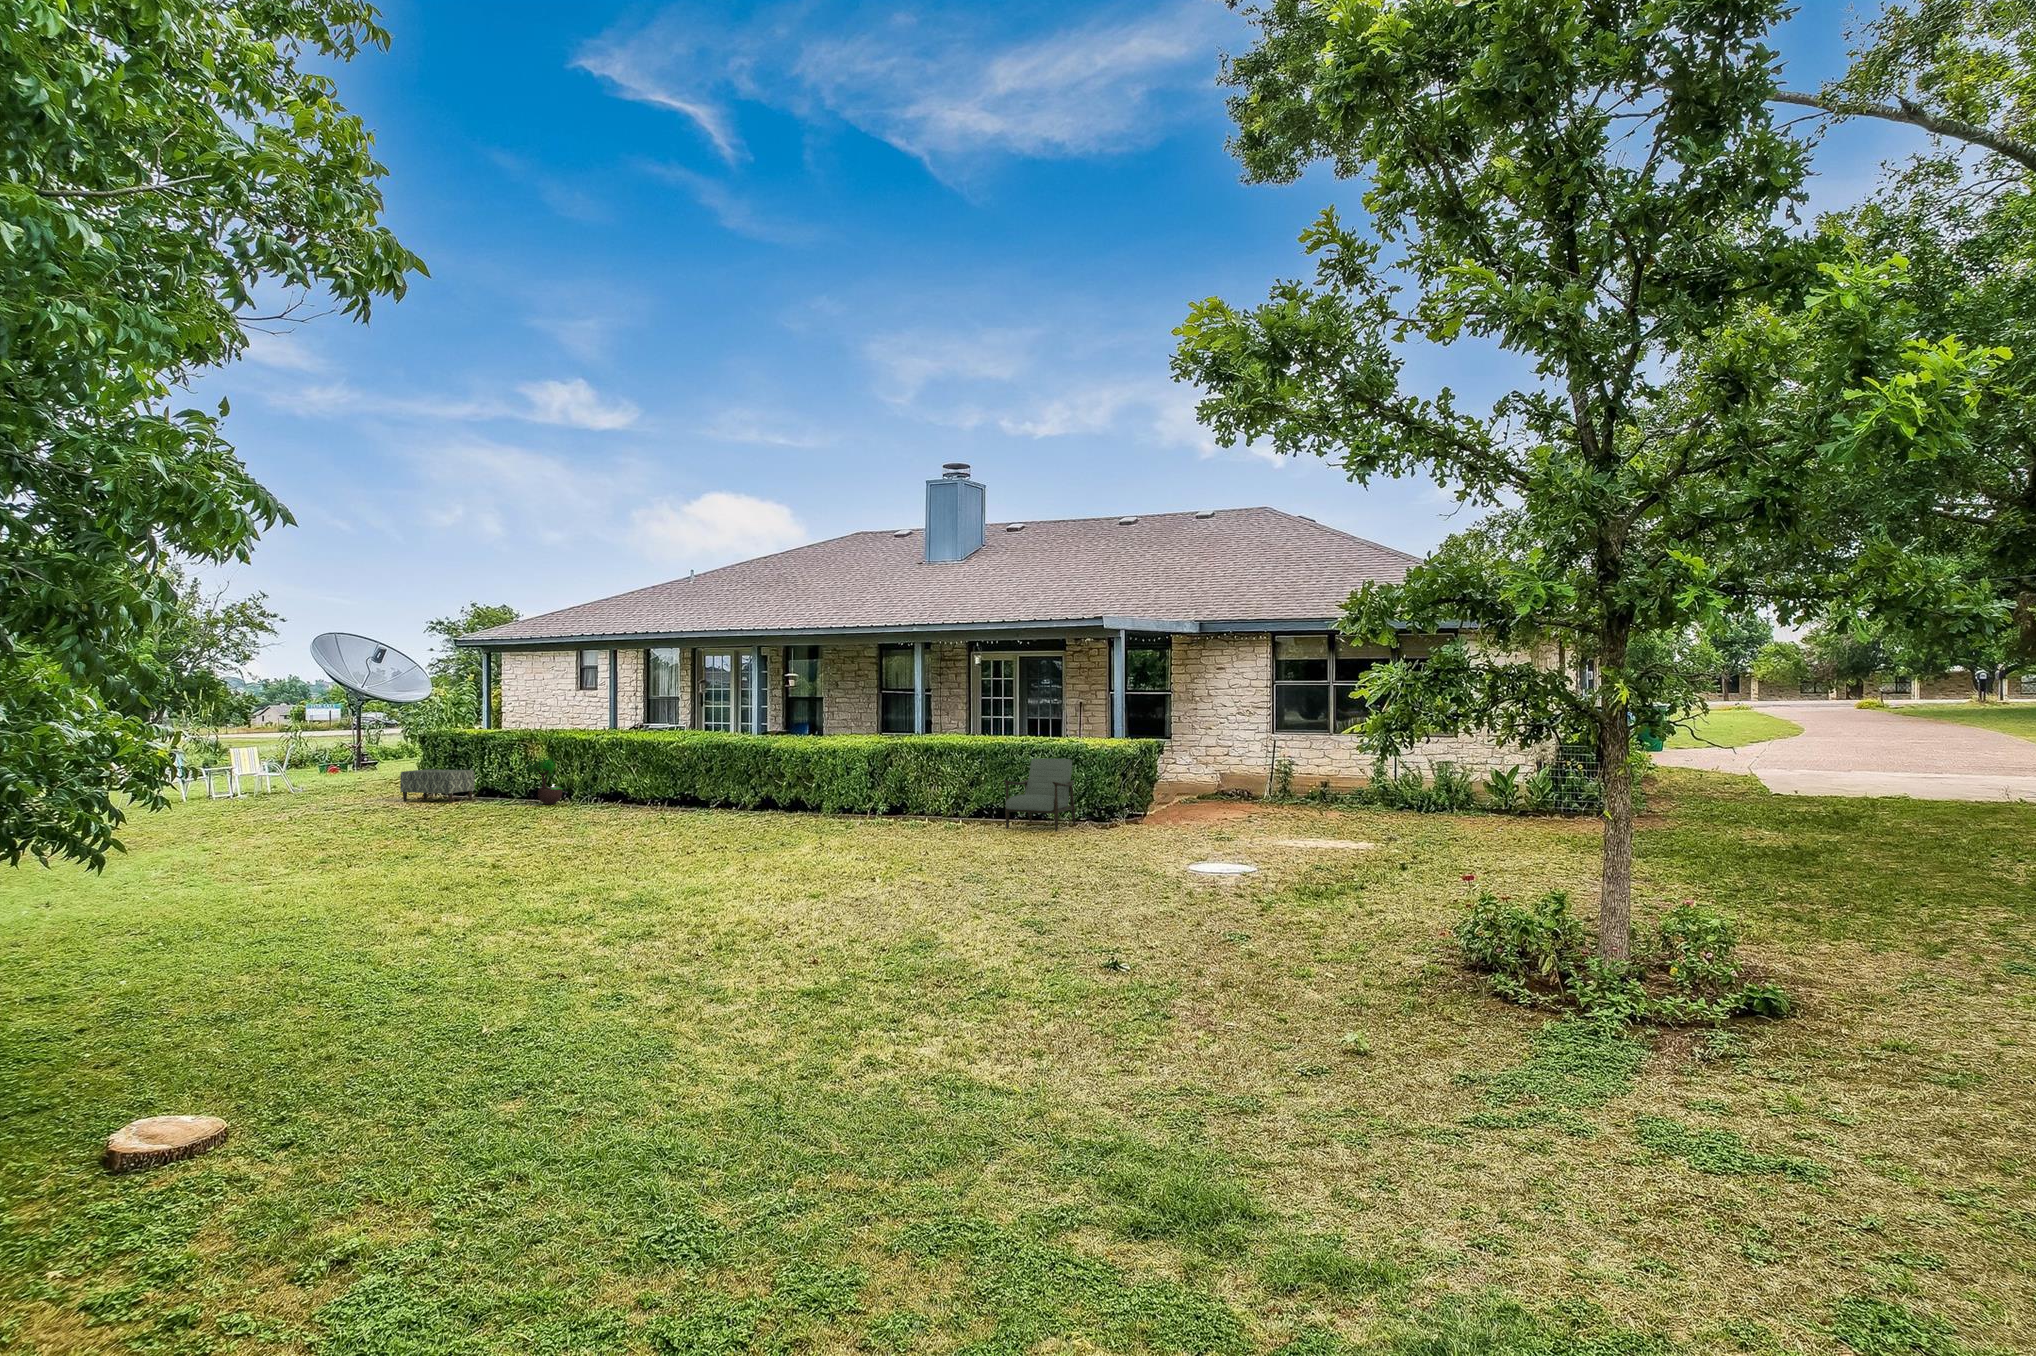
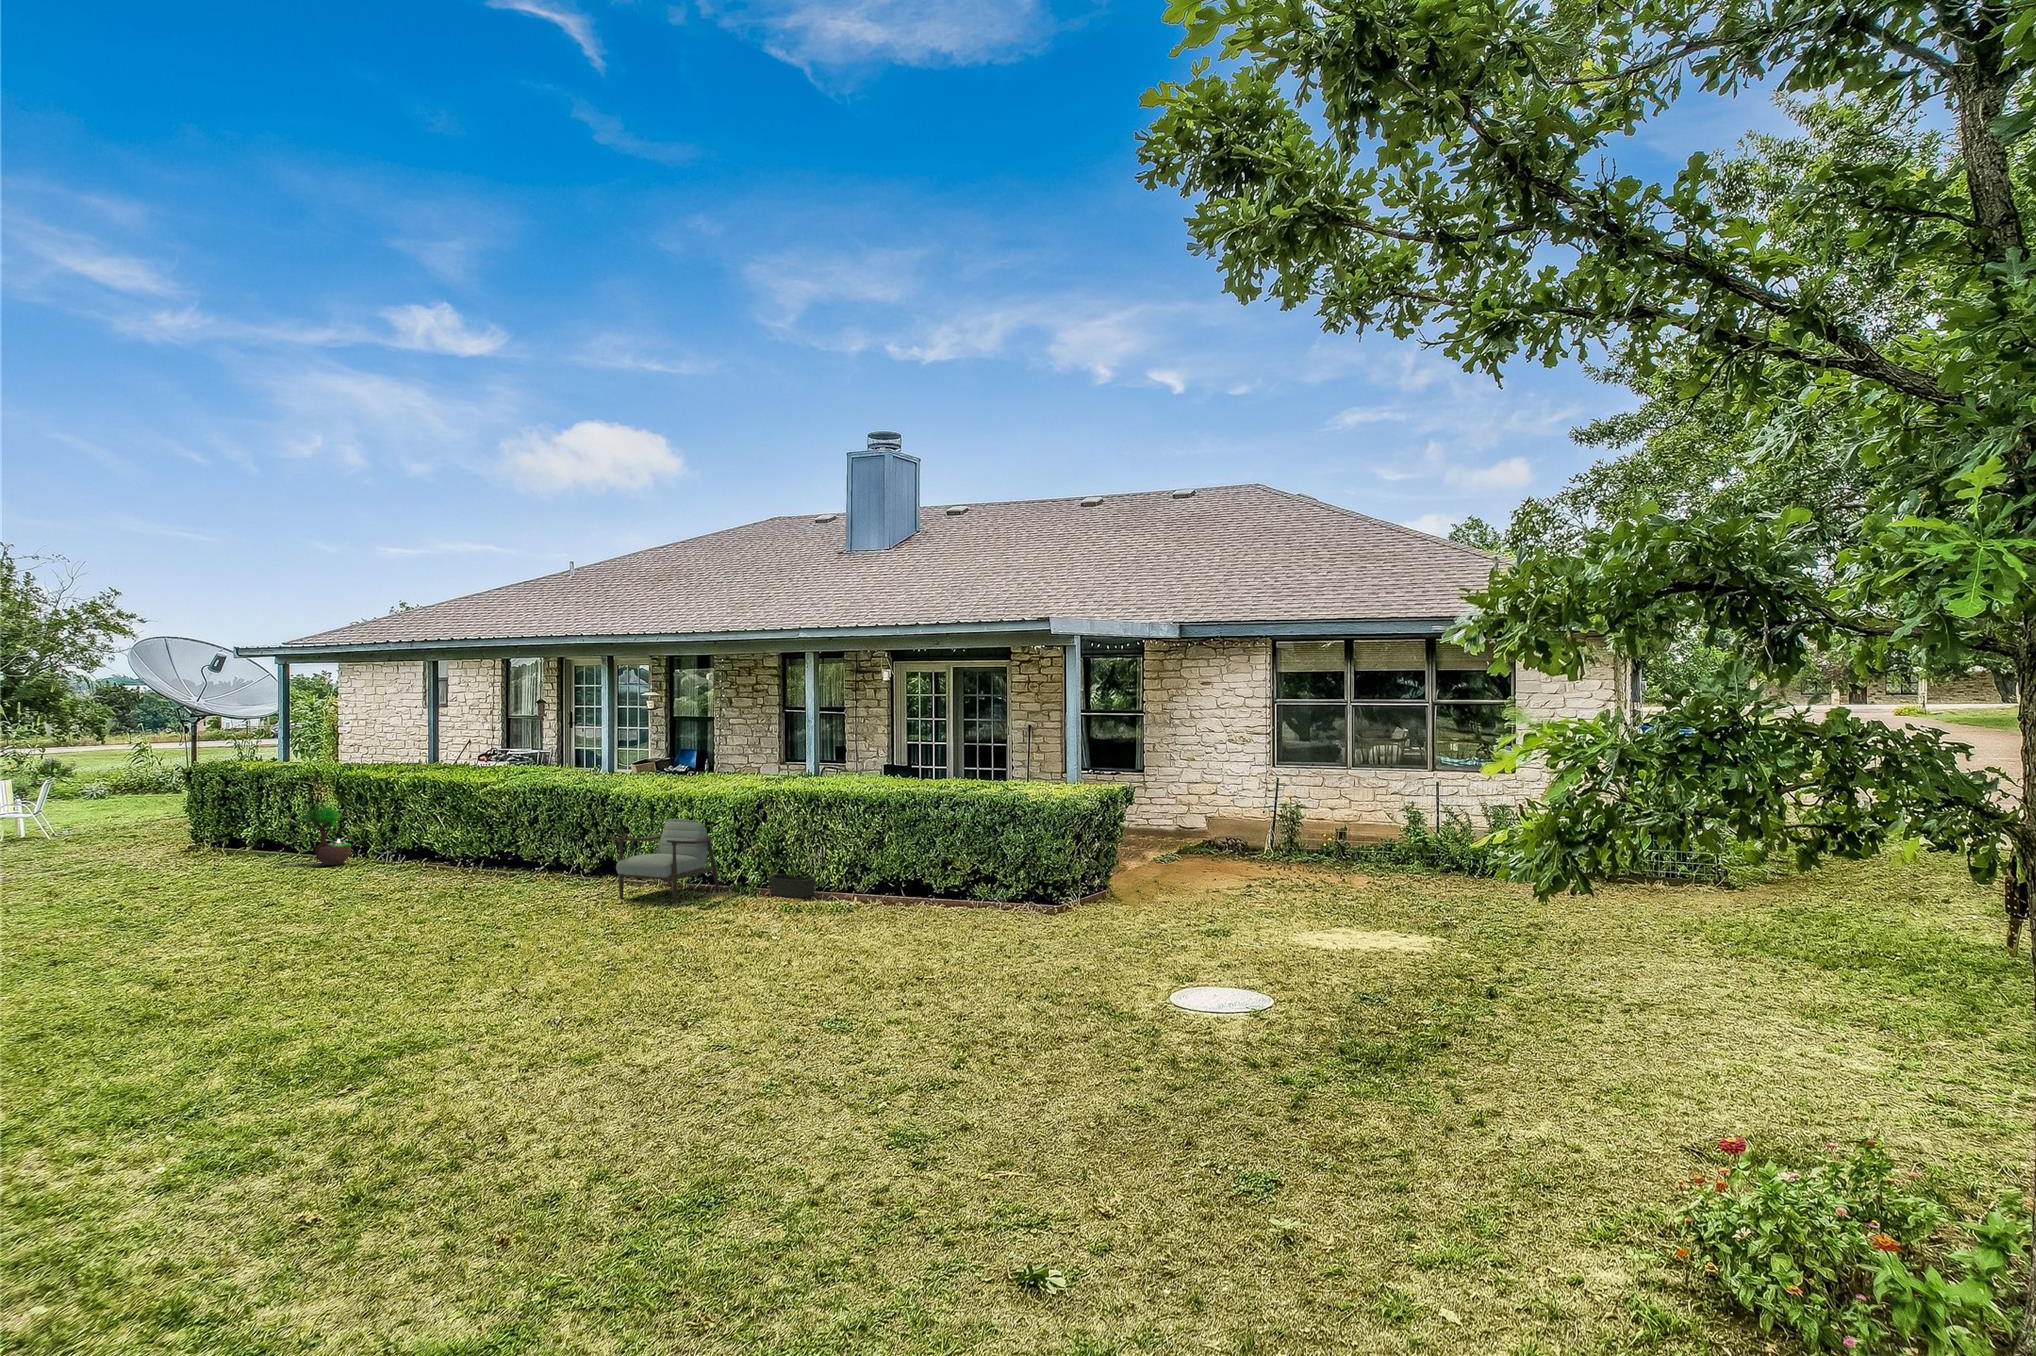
chair: present [1003,759,1075,832] -> present [613,818,719,903]
bench: present [400,769,475,803] -> none [143,817,244,863]
basket: none [894,789,929,821] -> present [768,856,816,898]

